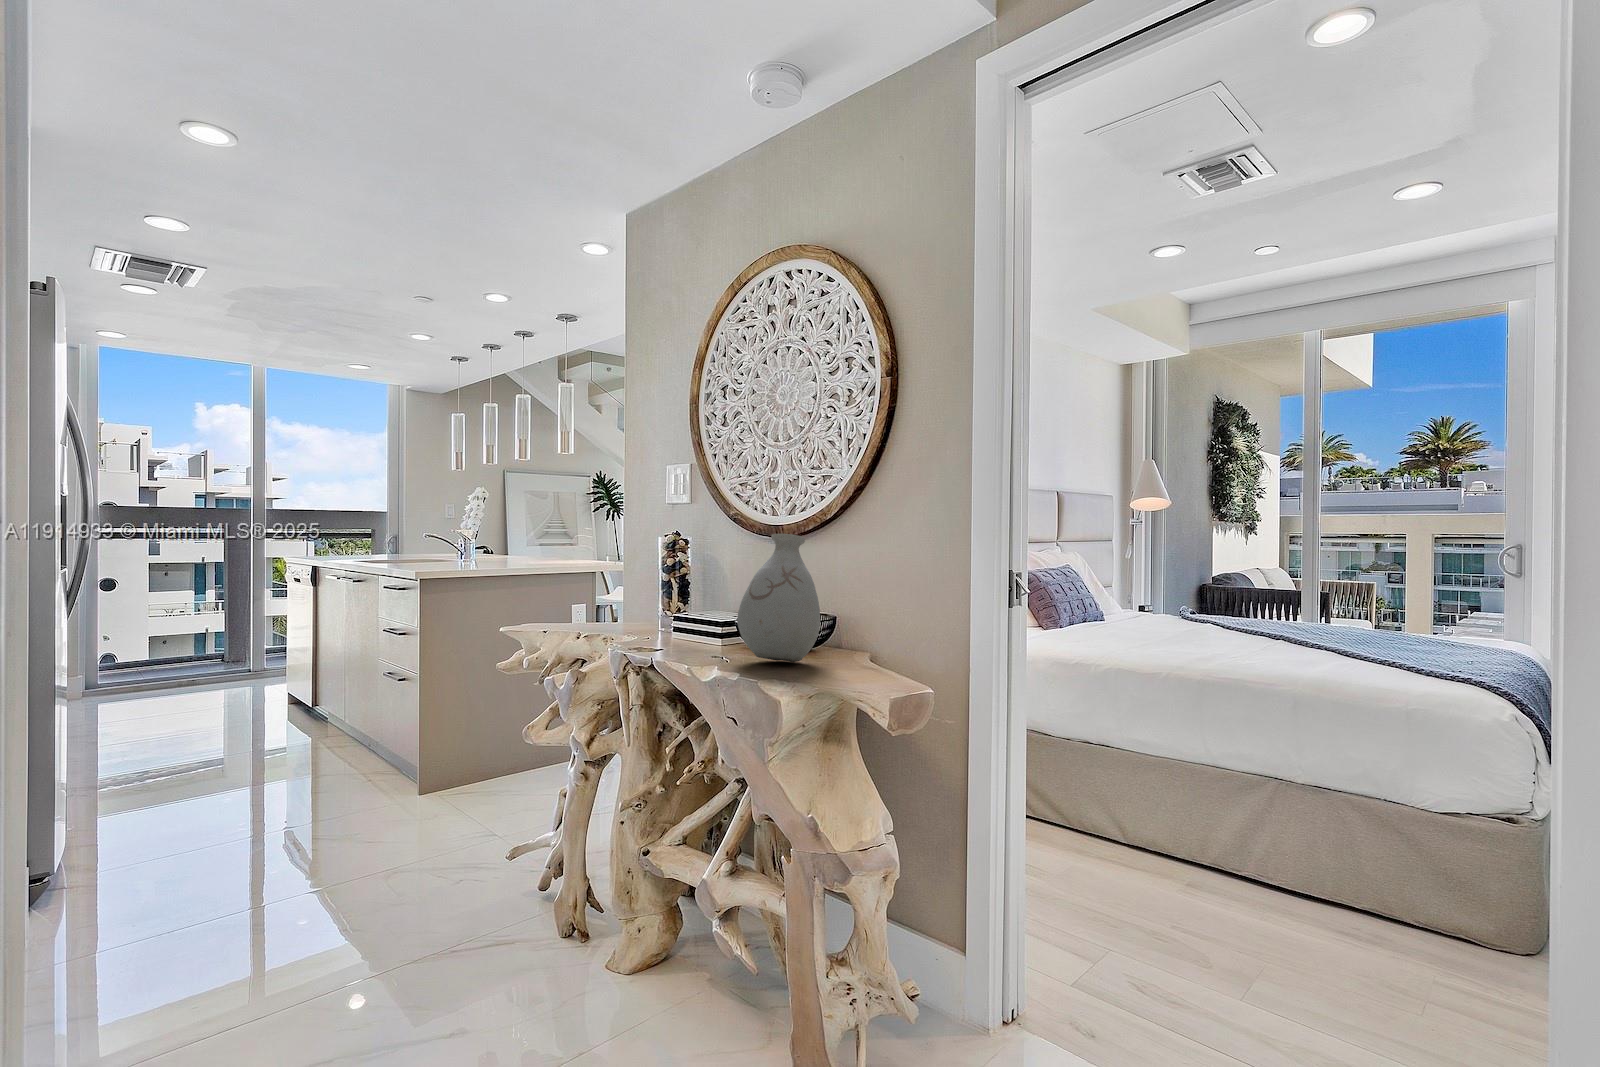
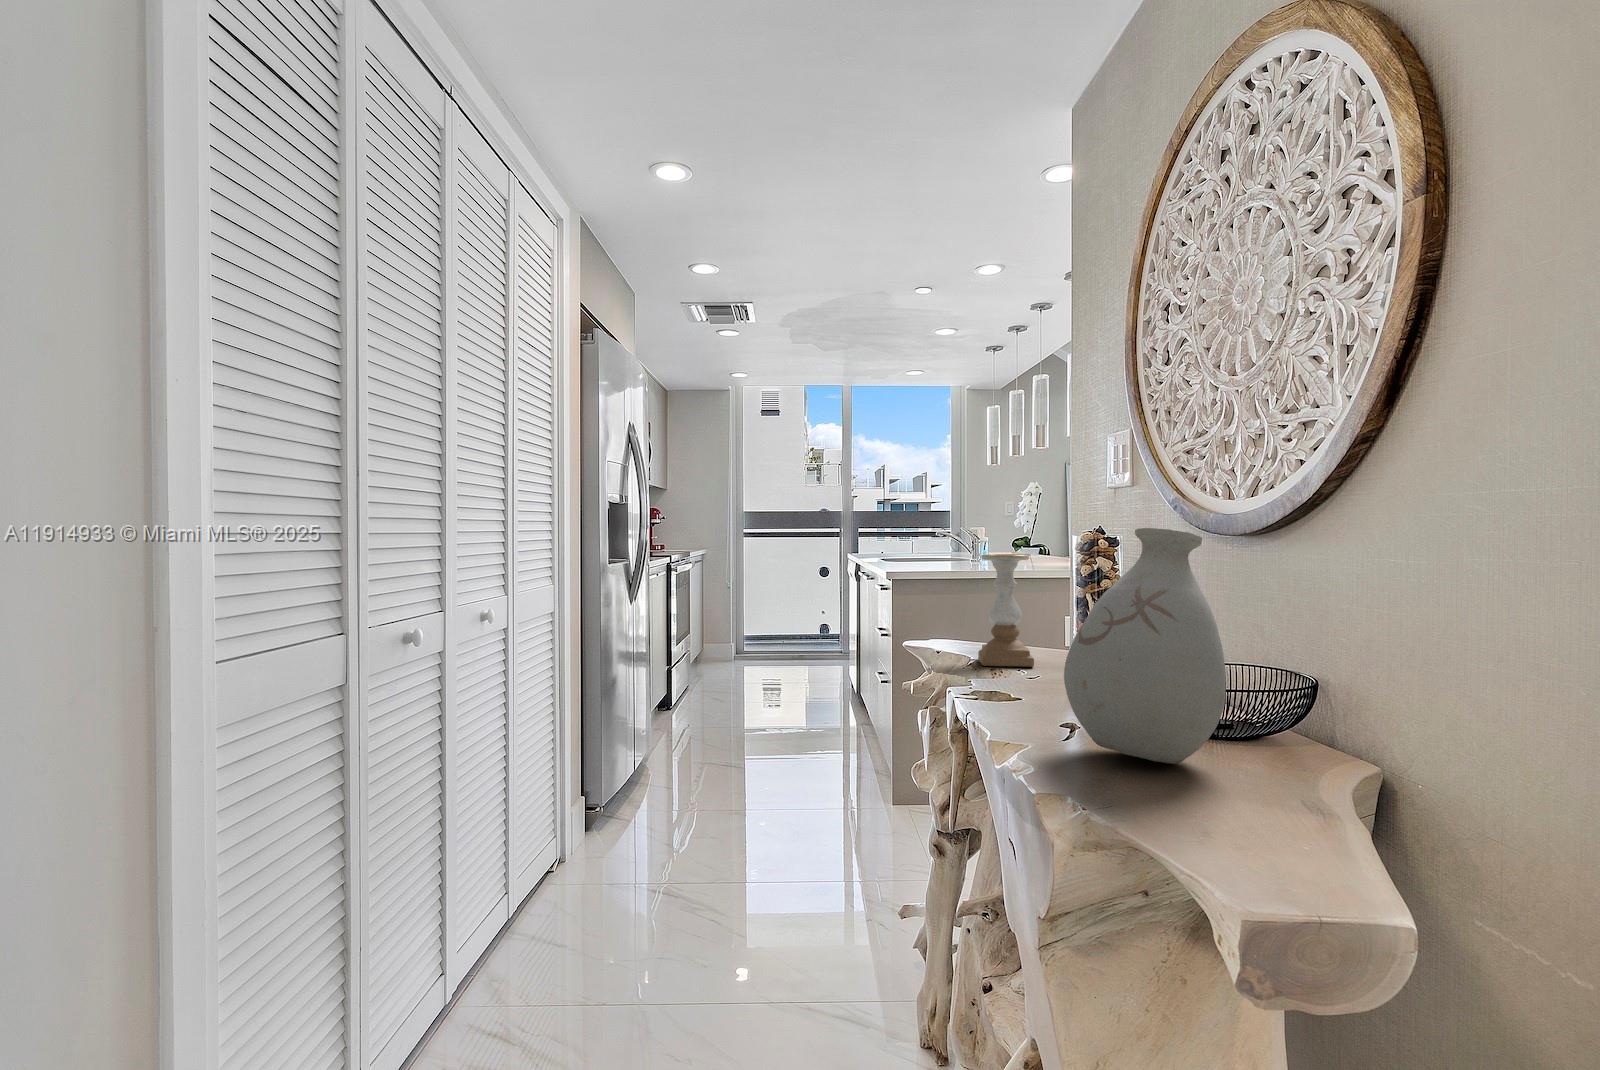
candle holder: none [594,551,642,633] -> present [978,554,1034,667]

